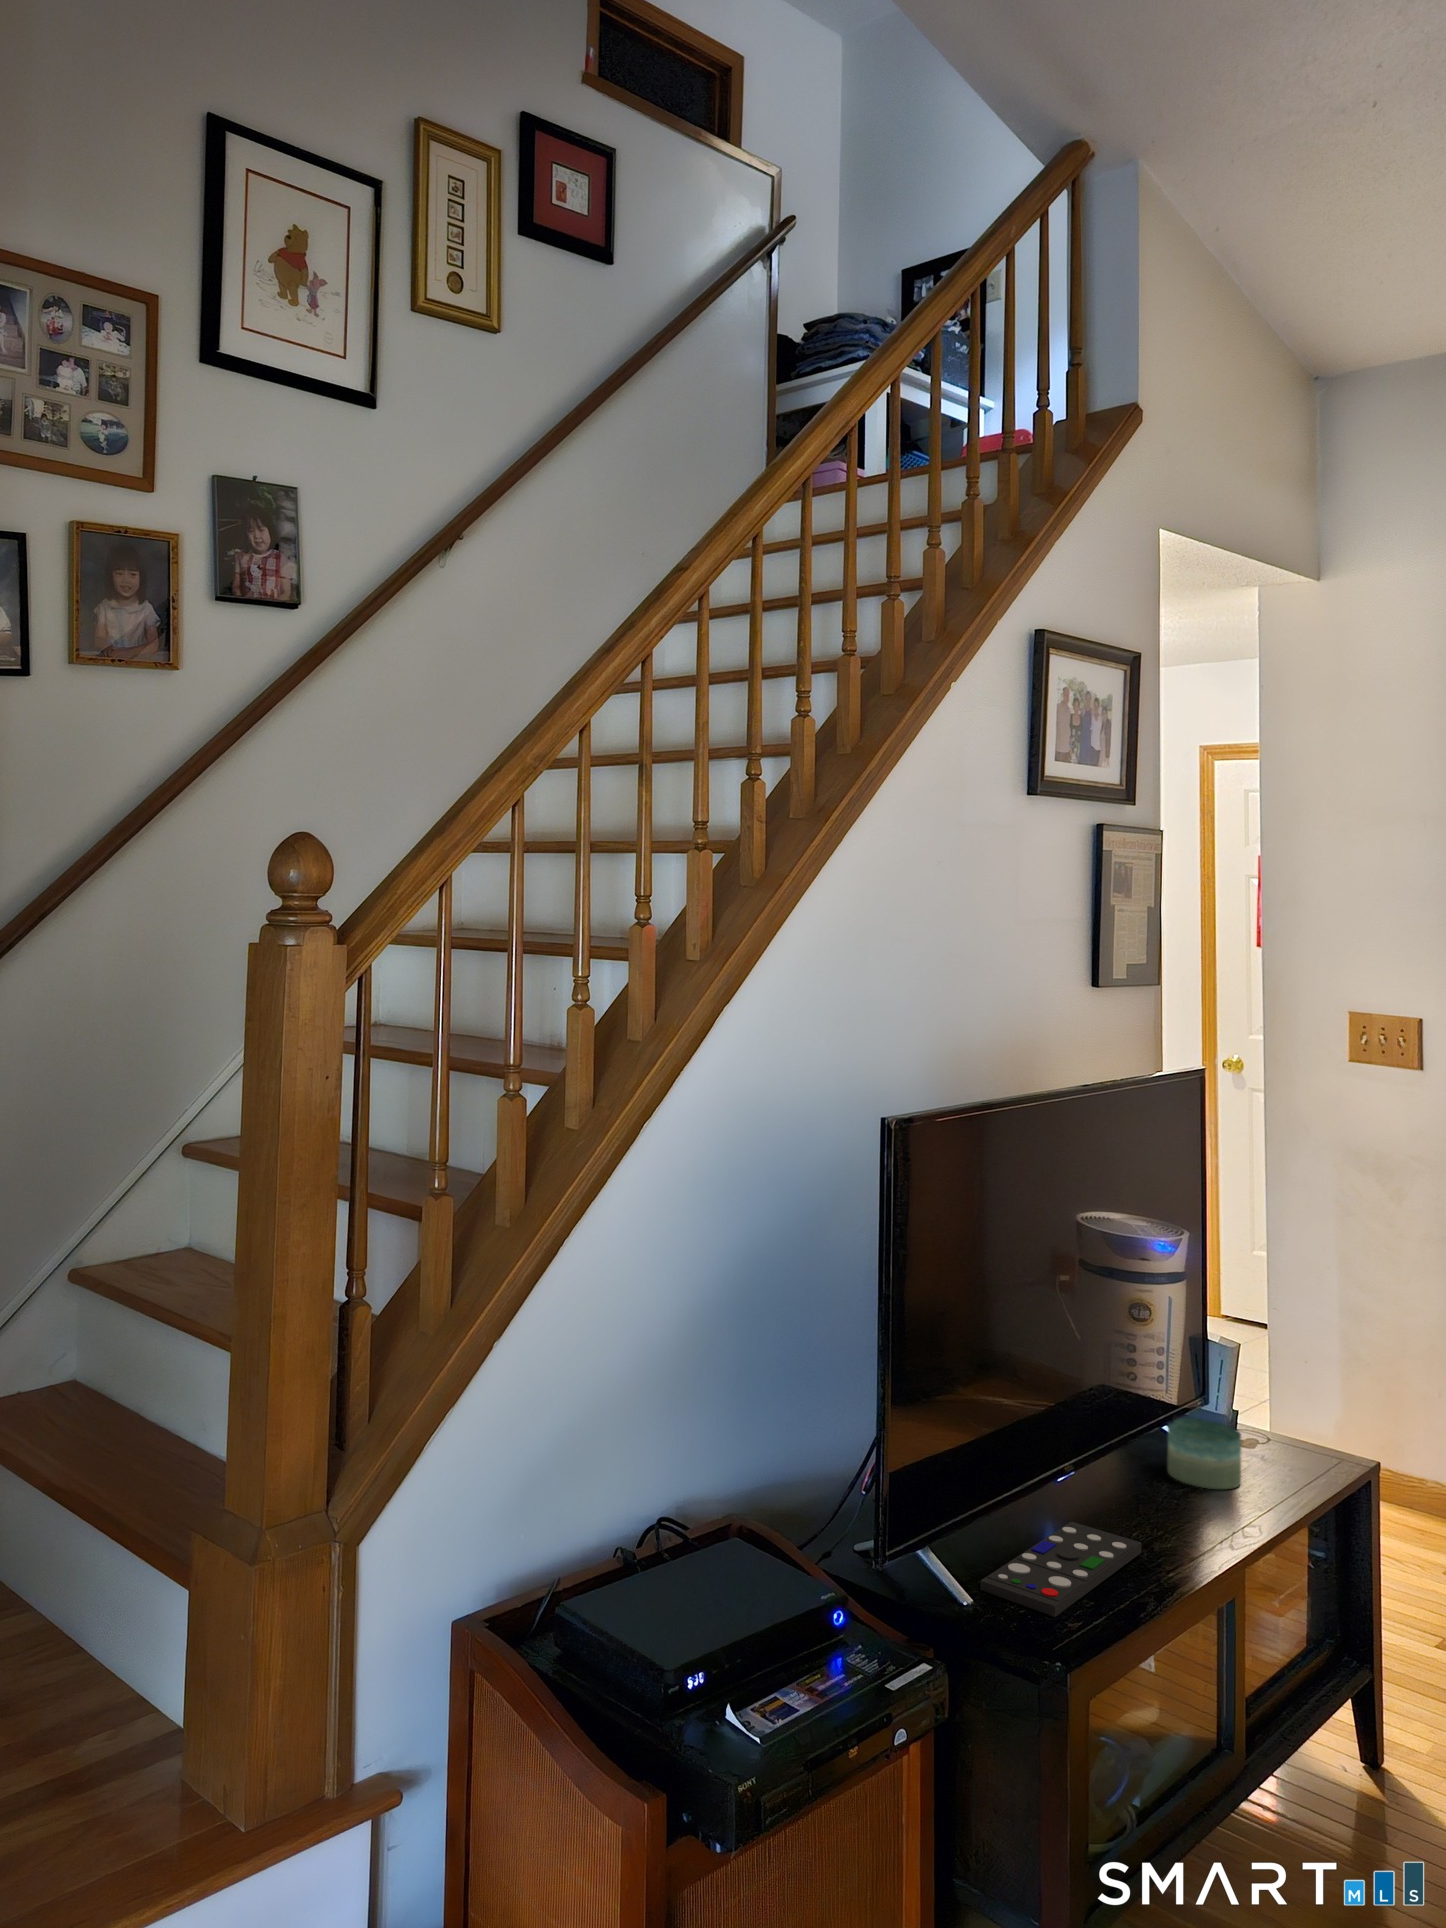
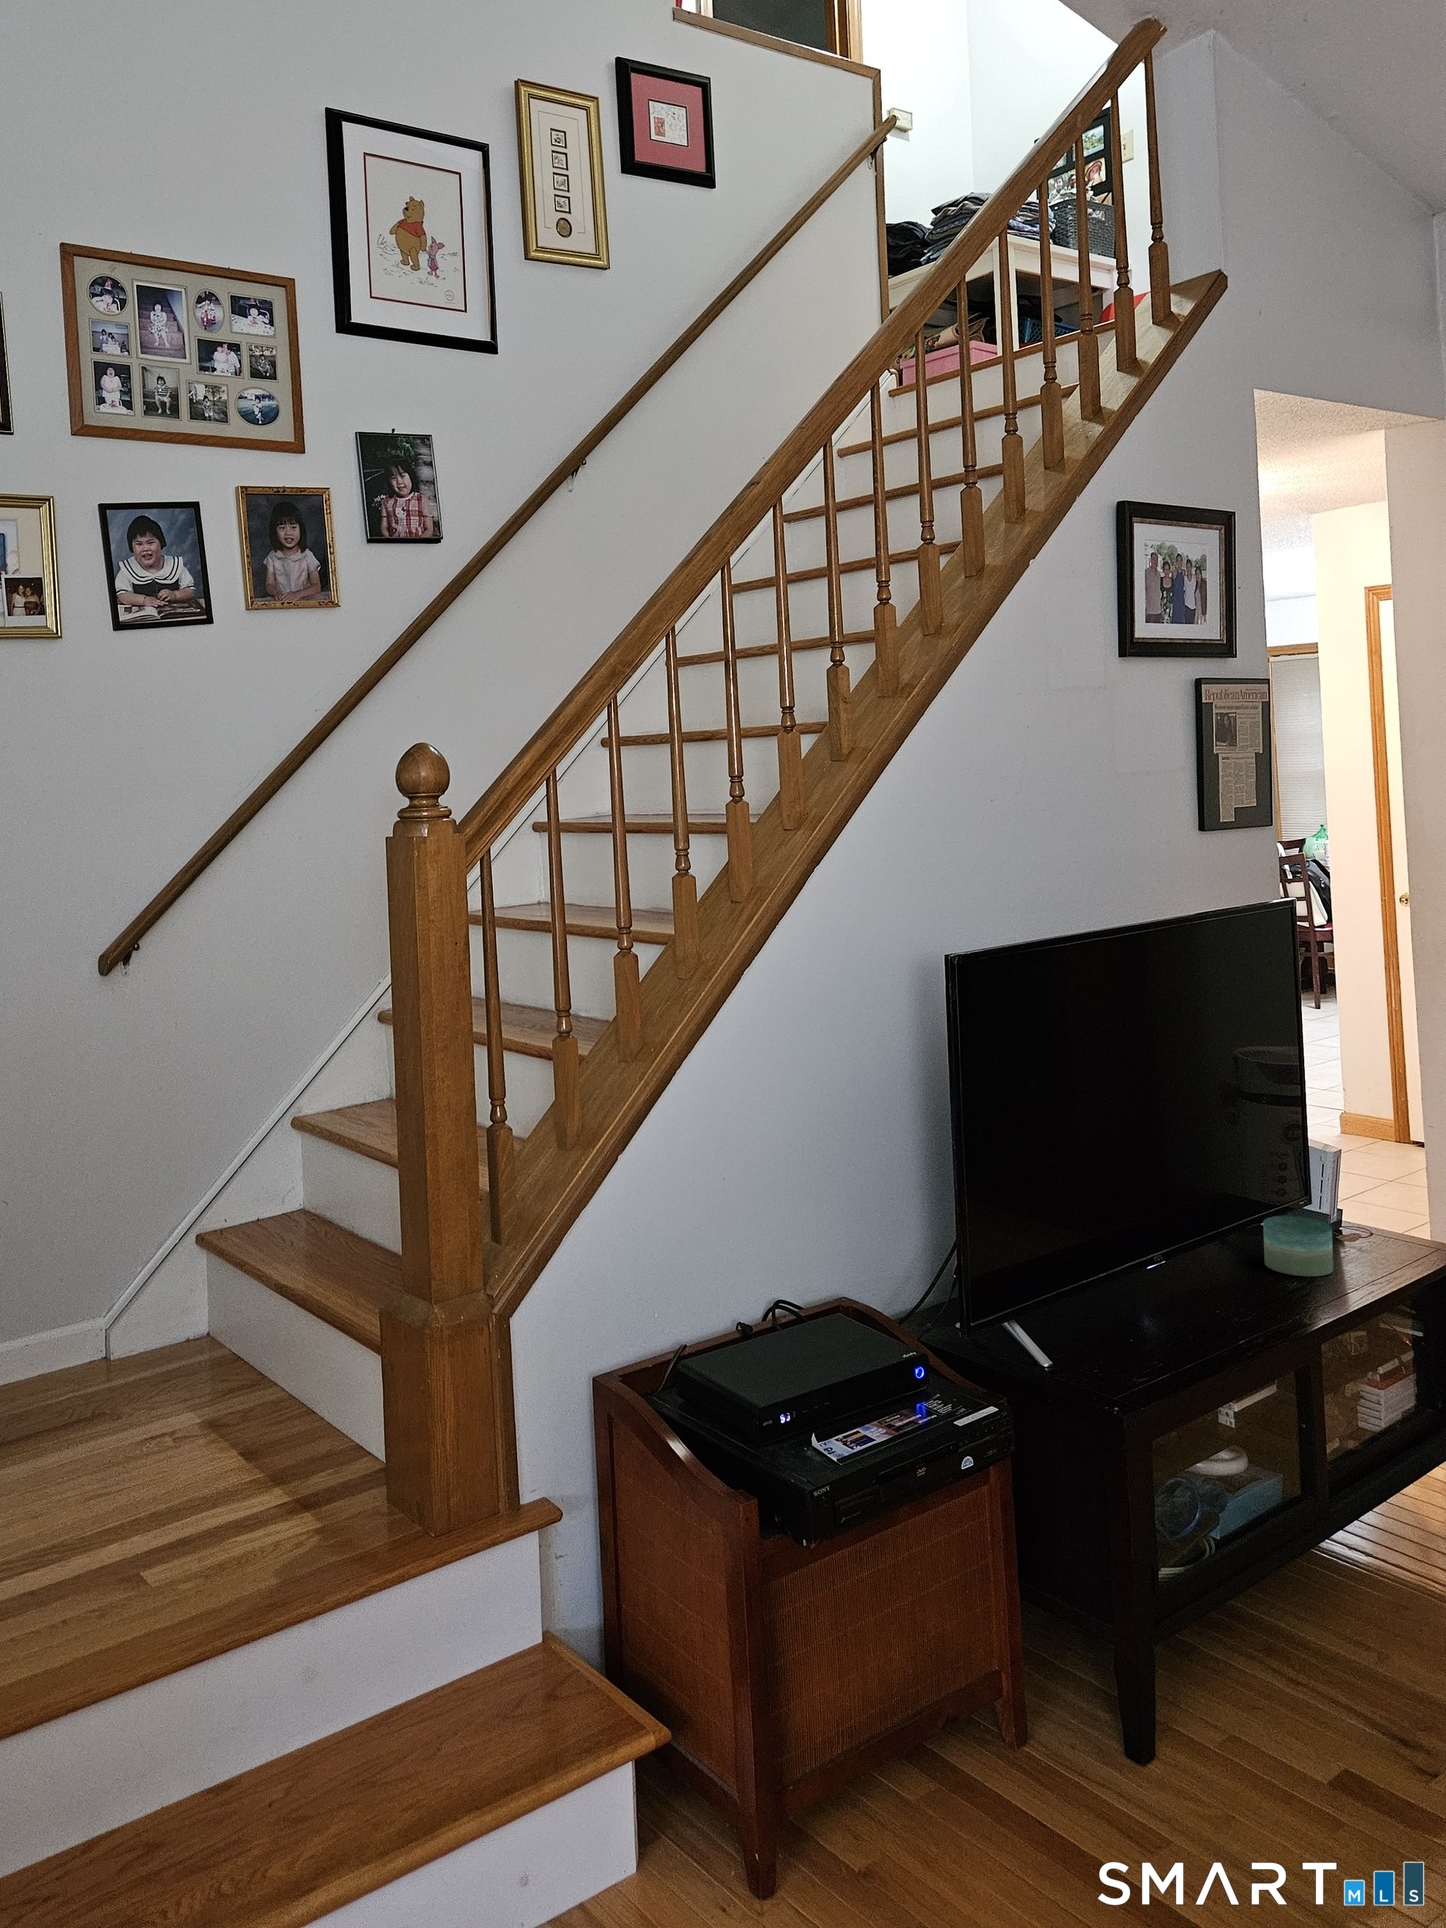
remote control: present [980,1522,1141,1617] -> none [1061,1302,1218,1377]

